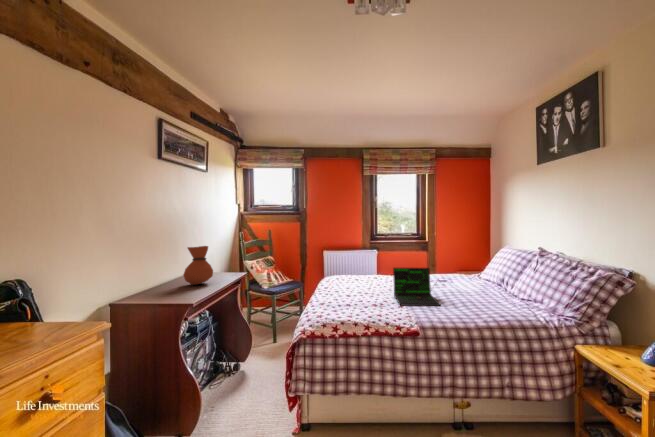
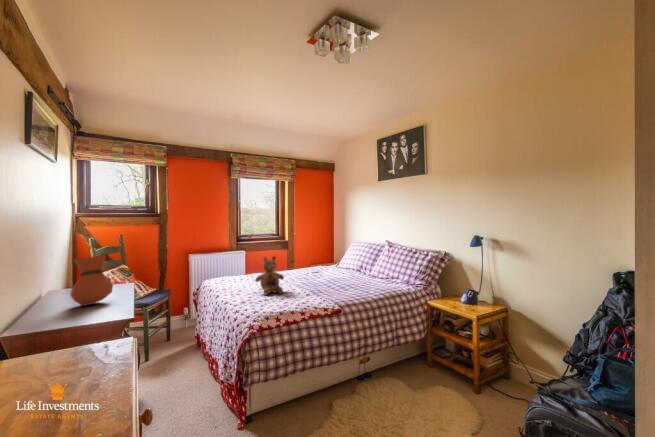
teddy bear: none [349,255,380,296] -> present [255,257,284,295]
laptop: present [393,268,441,306] -> none [297,263,341,296]

